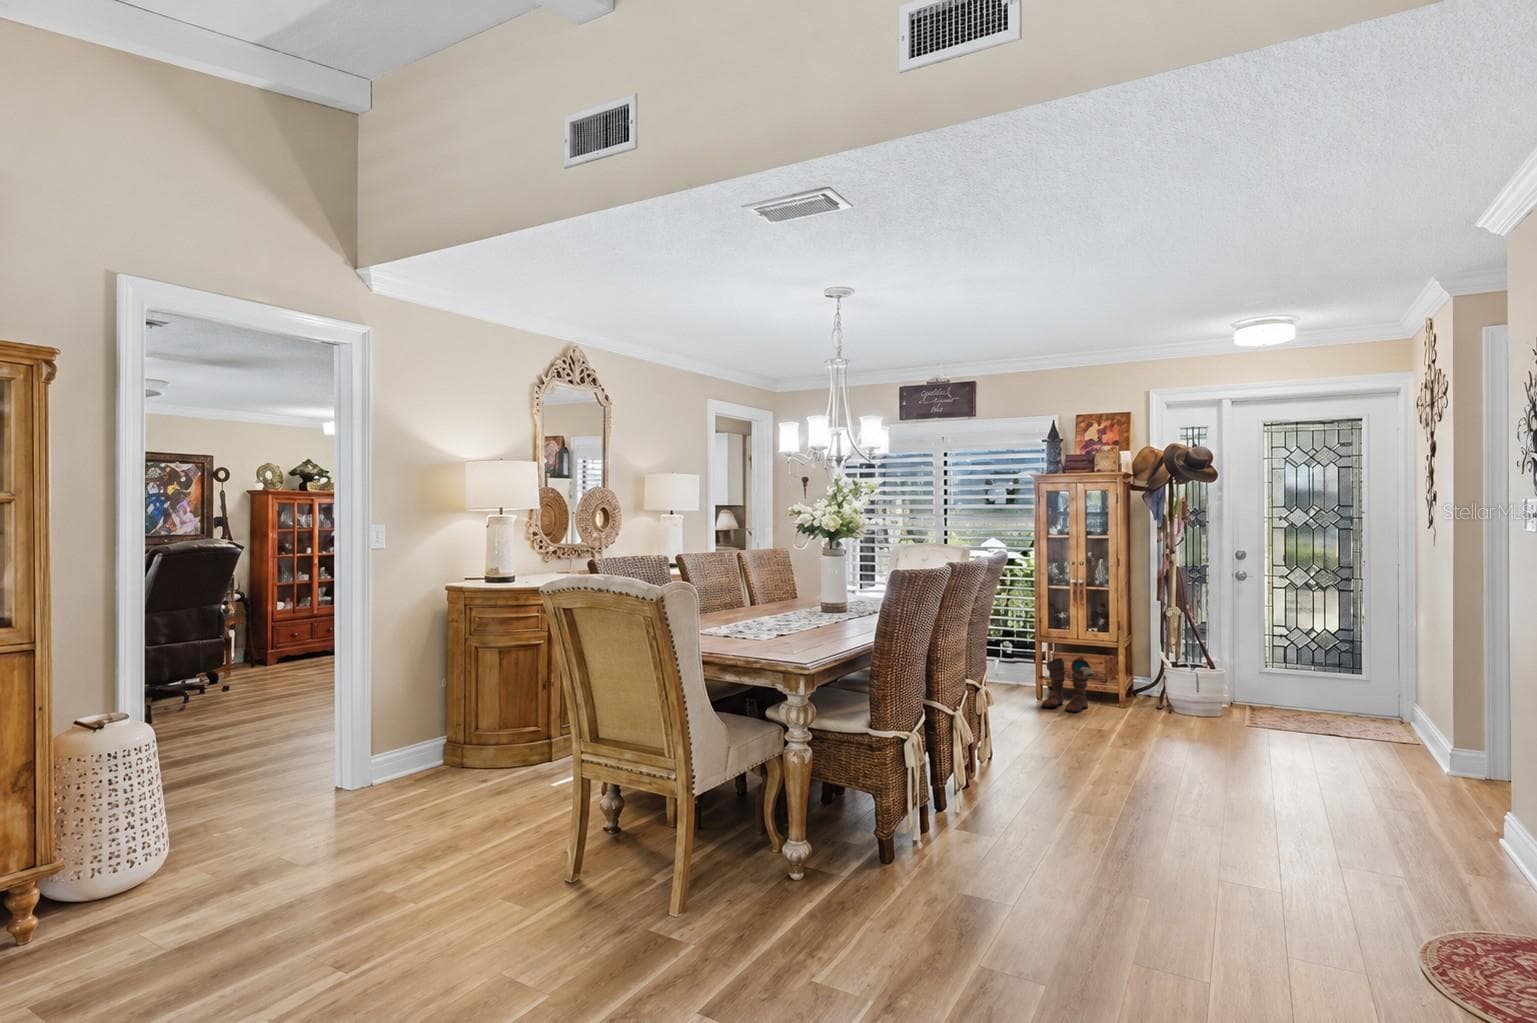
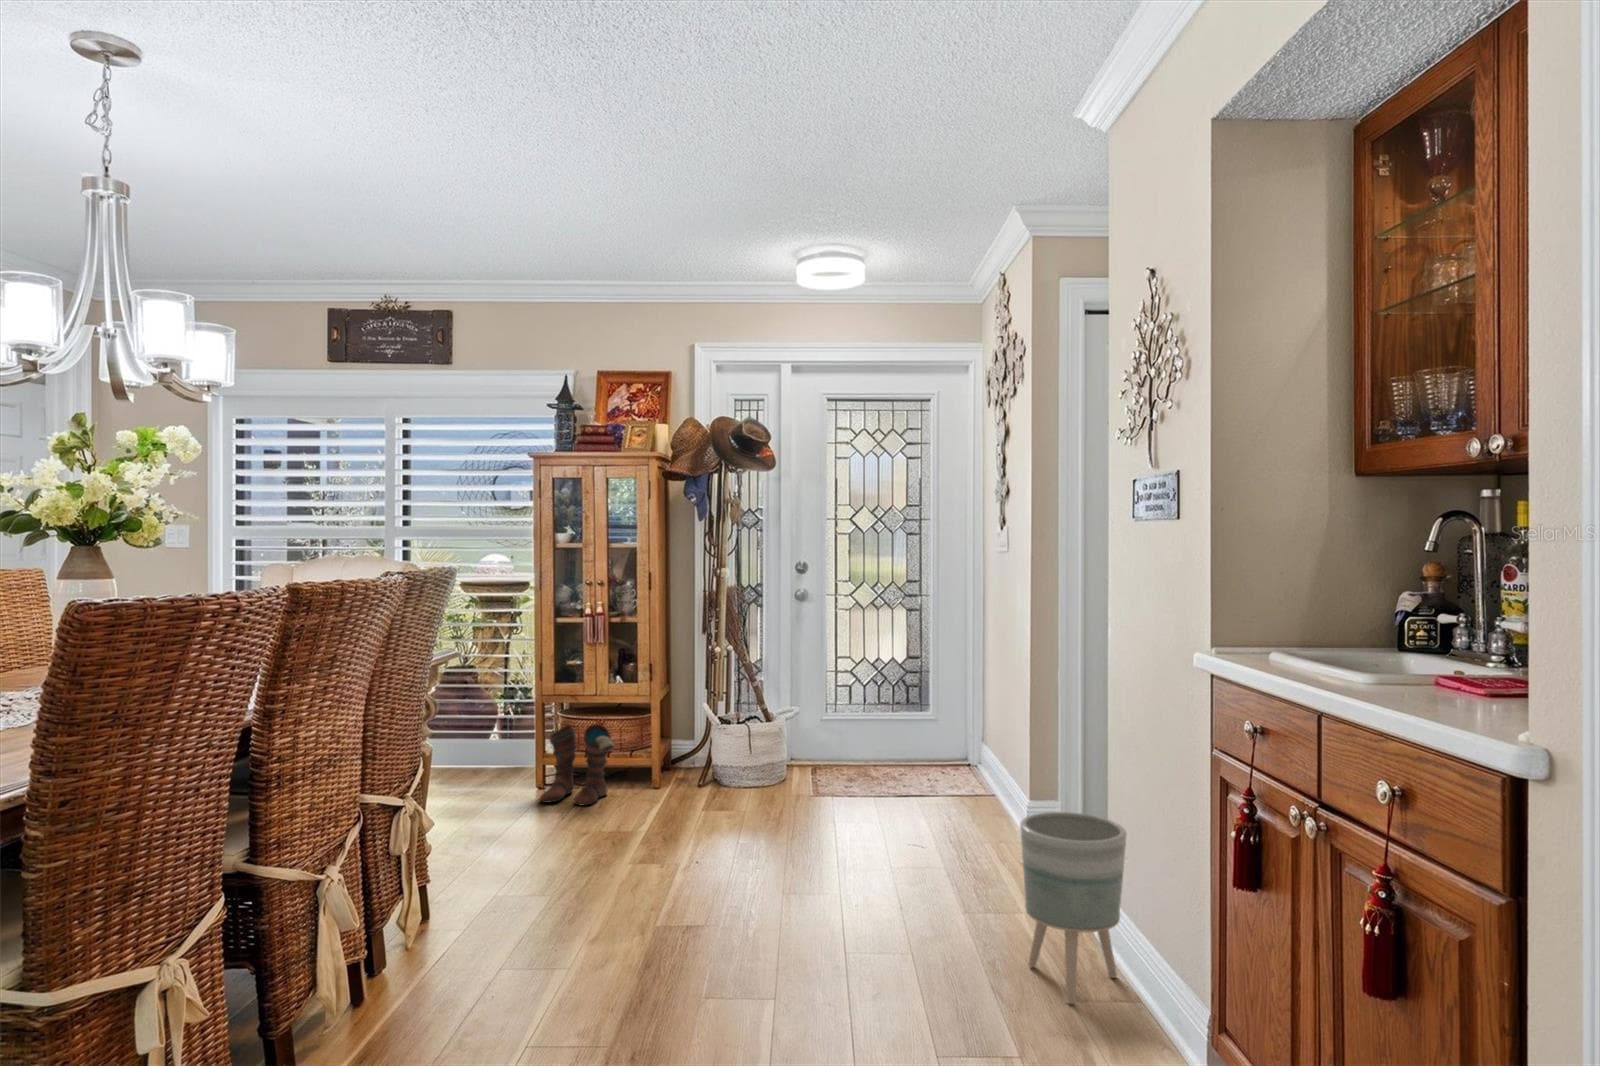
planter: none [1418,740,1513,870] -> present [1020,812,1126,1004]

